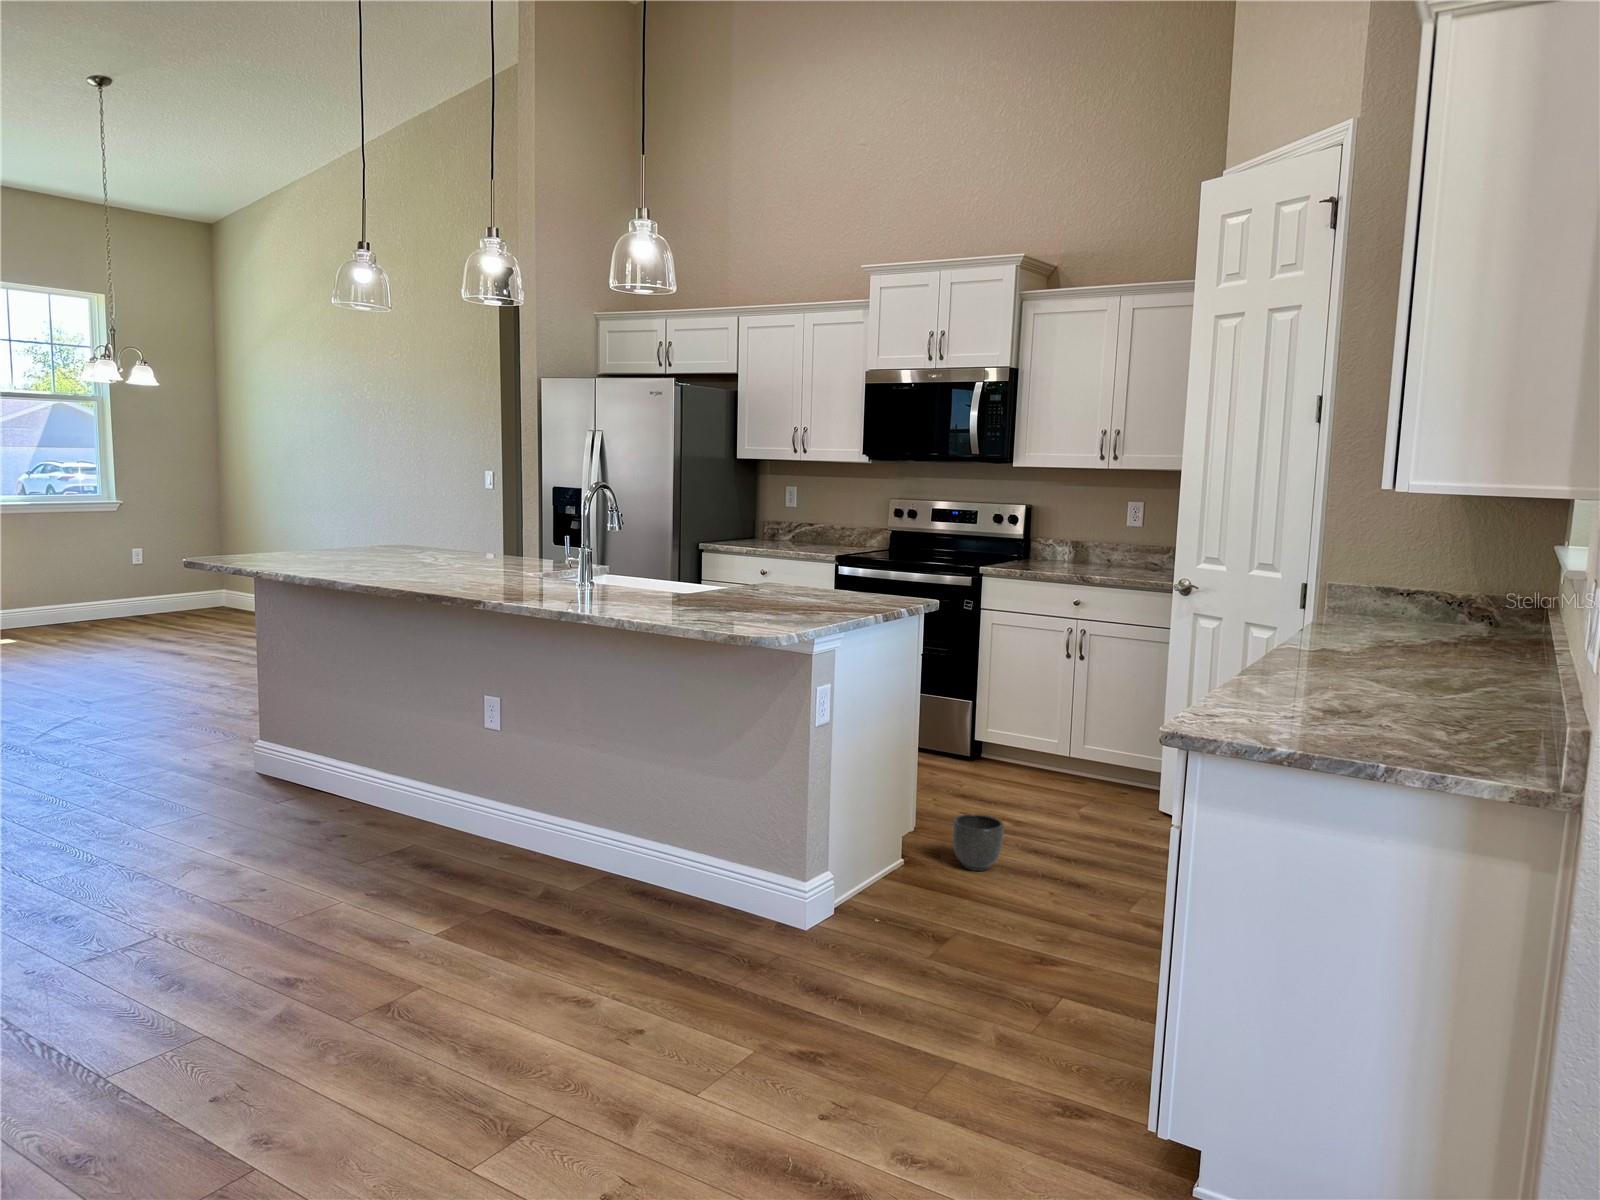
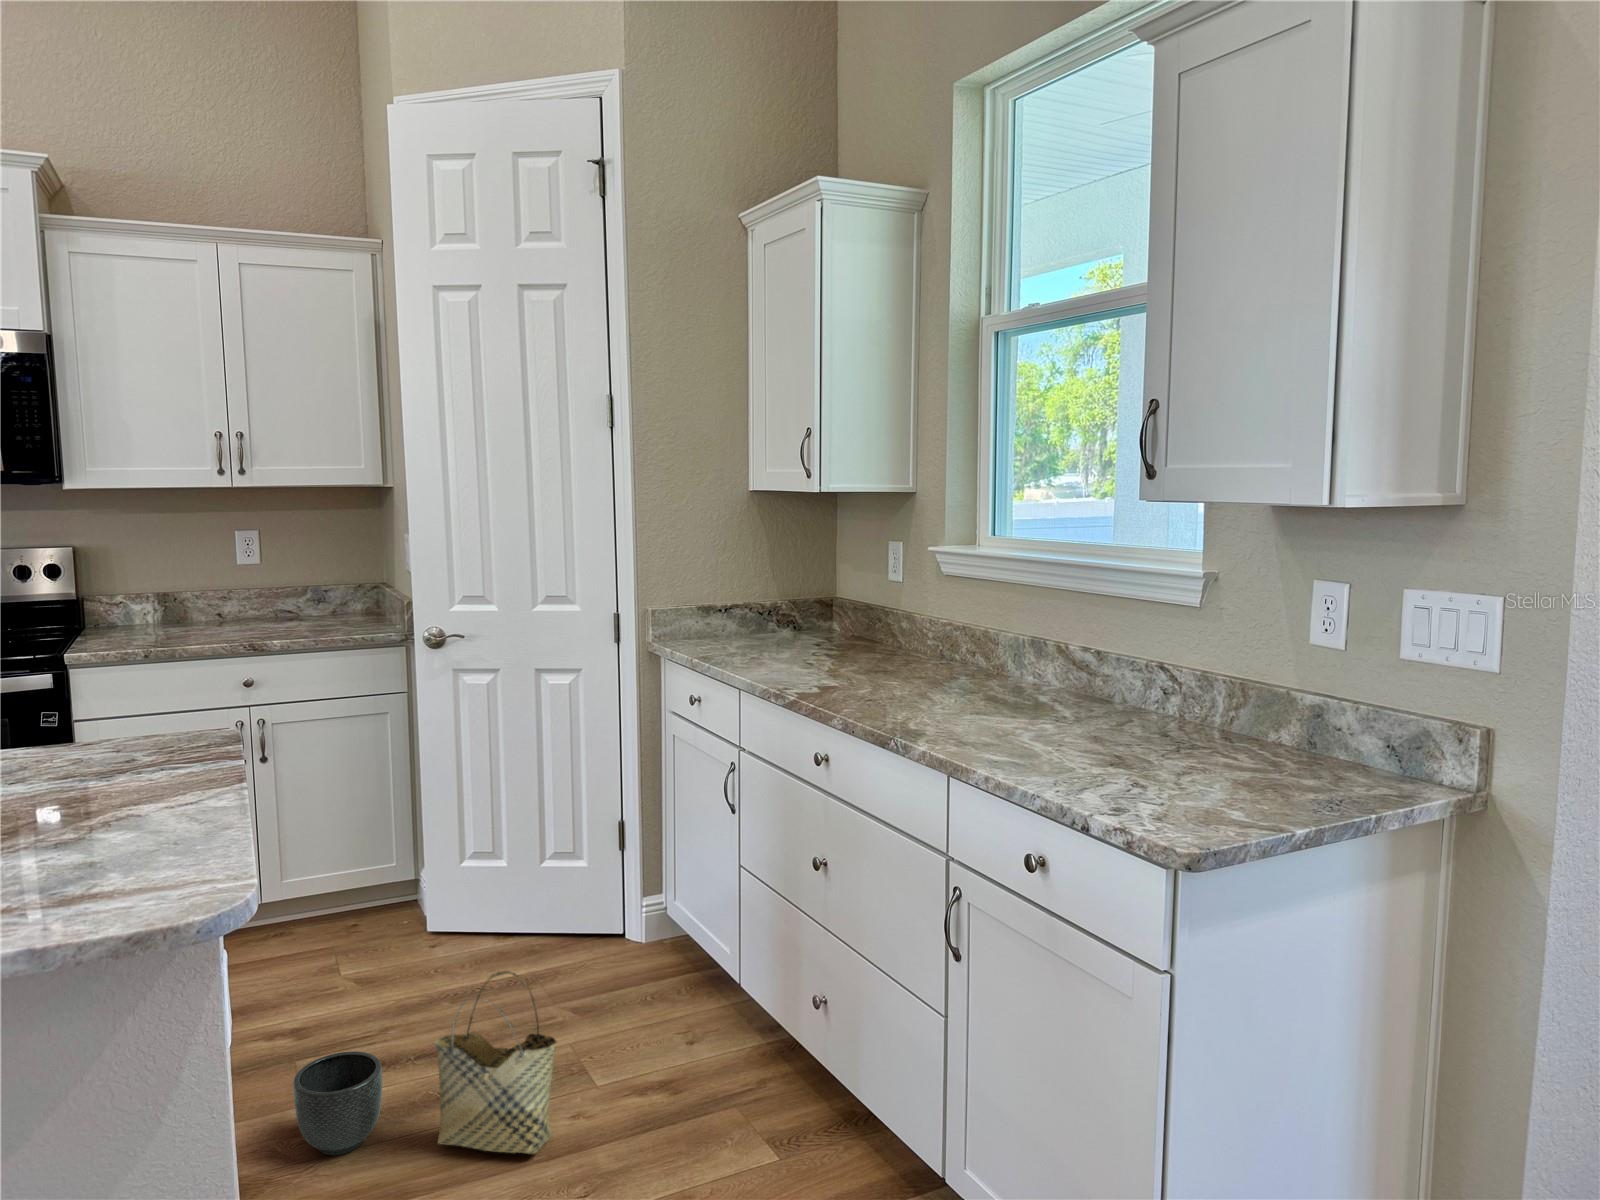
woven basket: none [1011,793,1082,910] -> present [434,971,556,1154]

